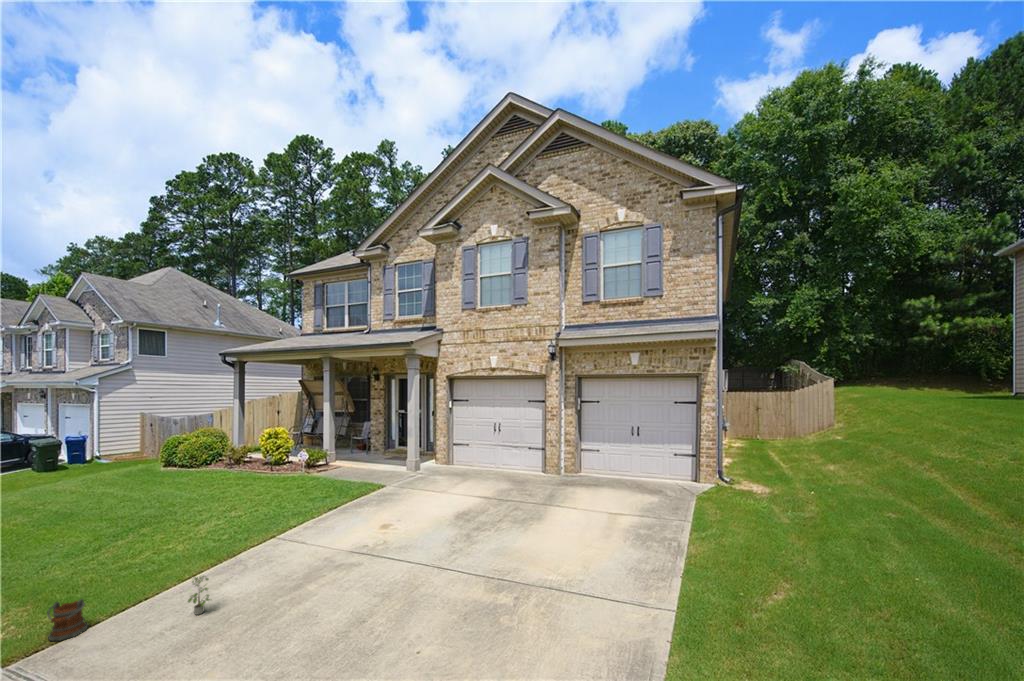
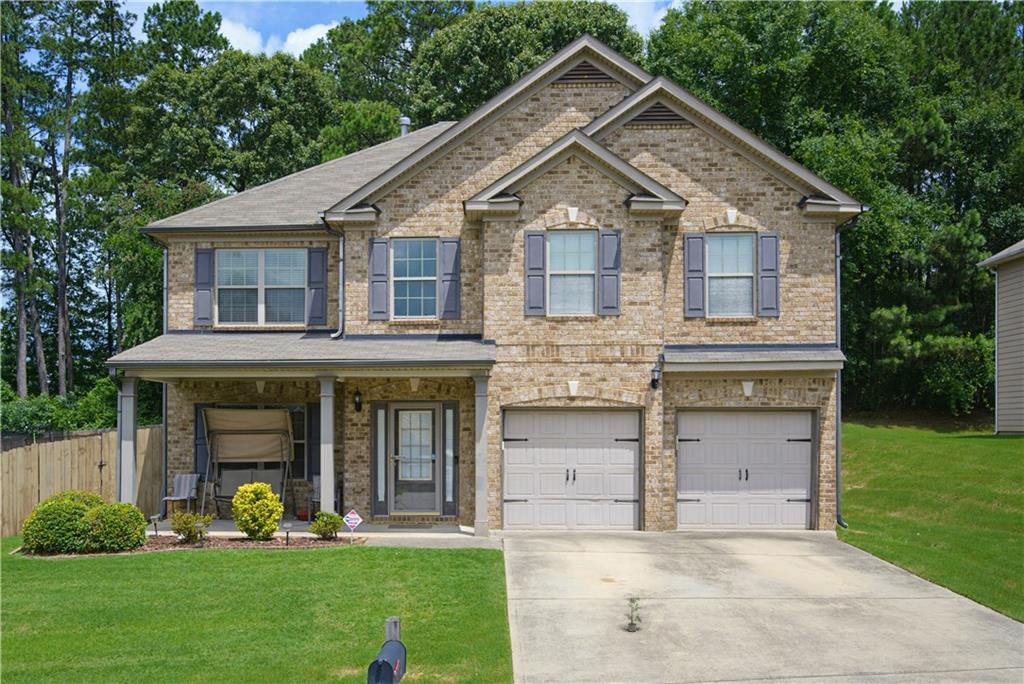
bucket: present [47,599,88,641] -> none [549,619,577,655]

